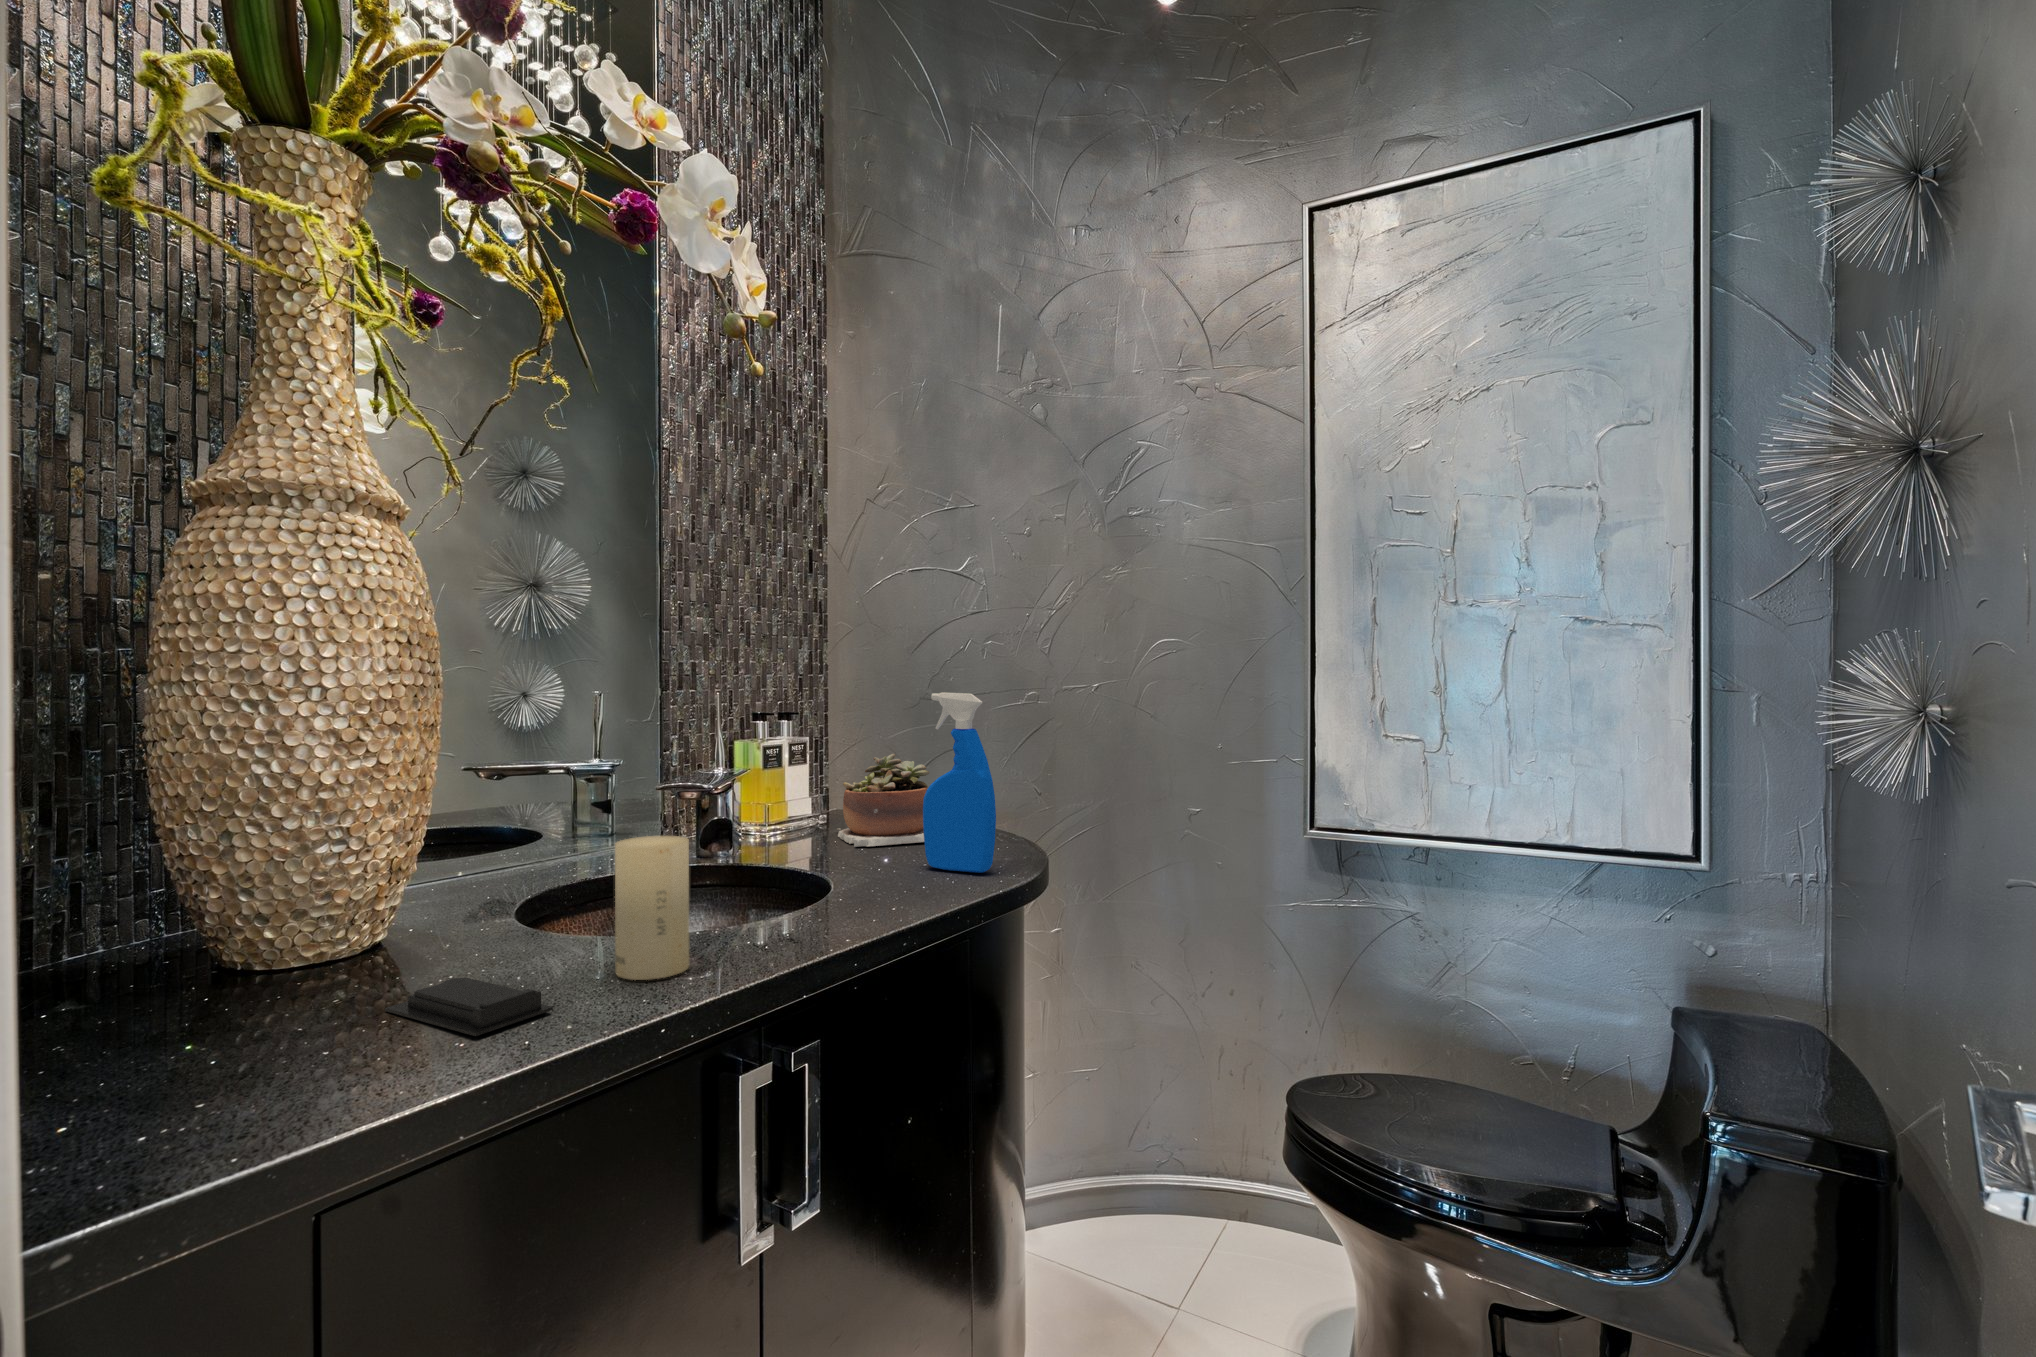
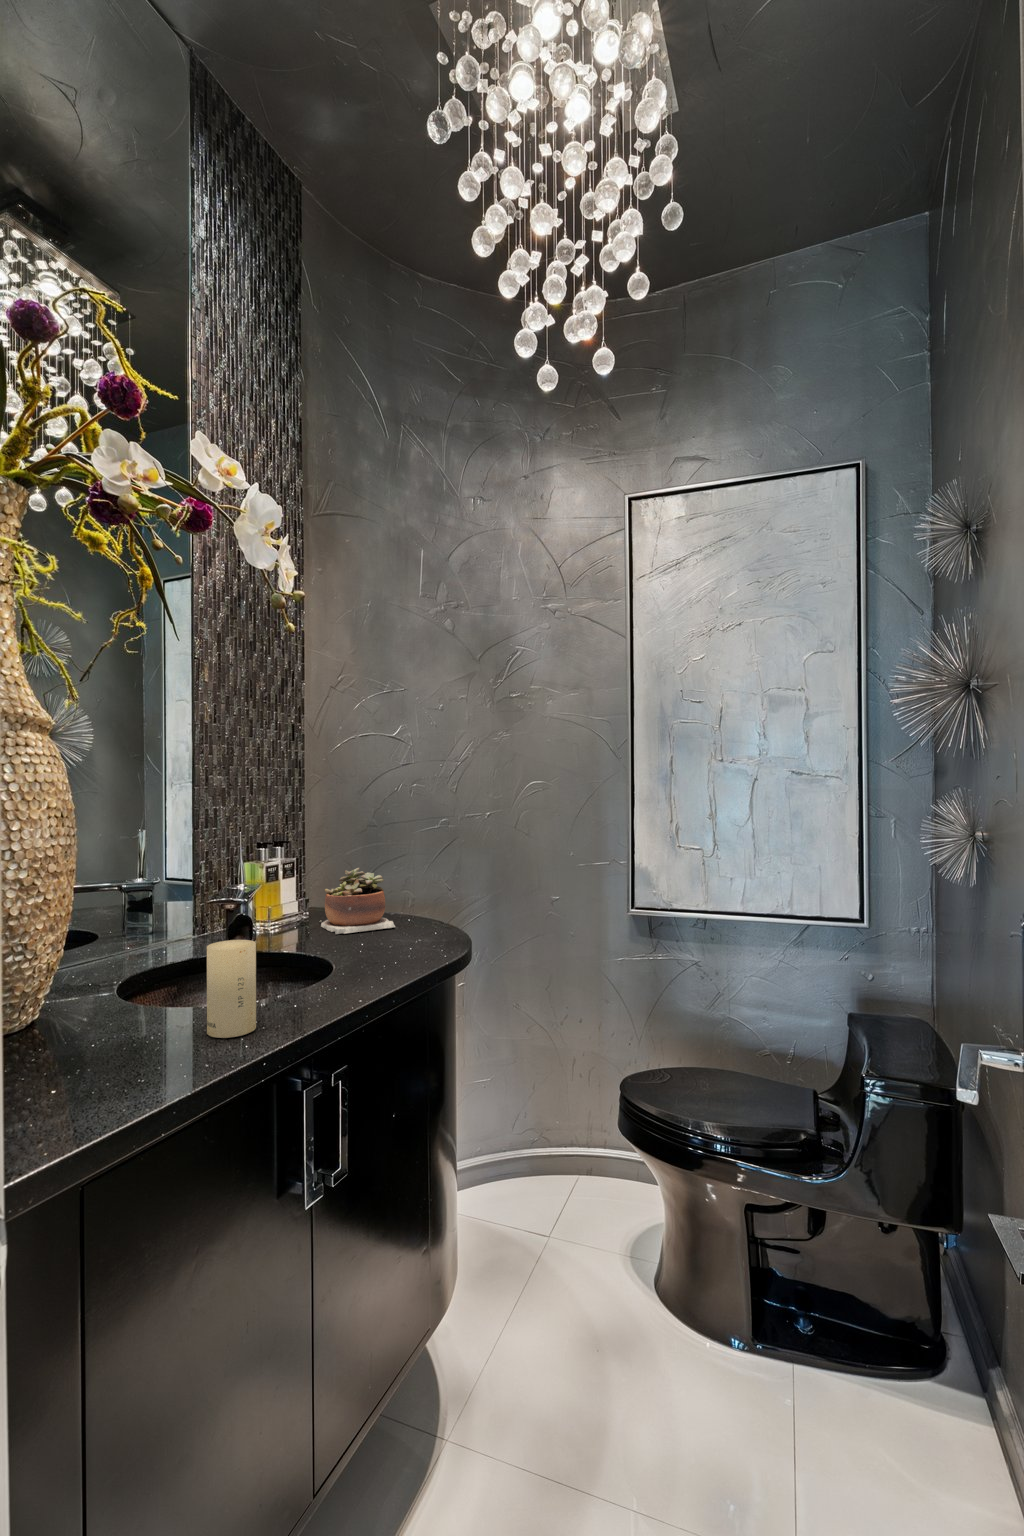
spray bottle: present [923,692,996,873] -> none [388,830,438,950]
soap bar: present [385,977,553,1036] -> none [58,1043,177,1082]

